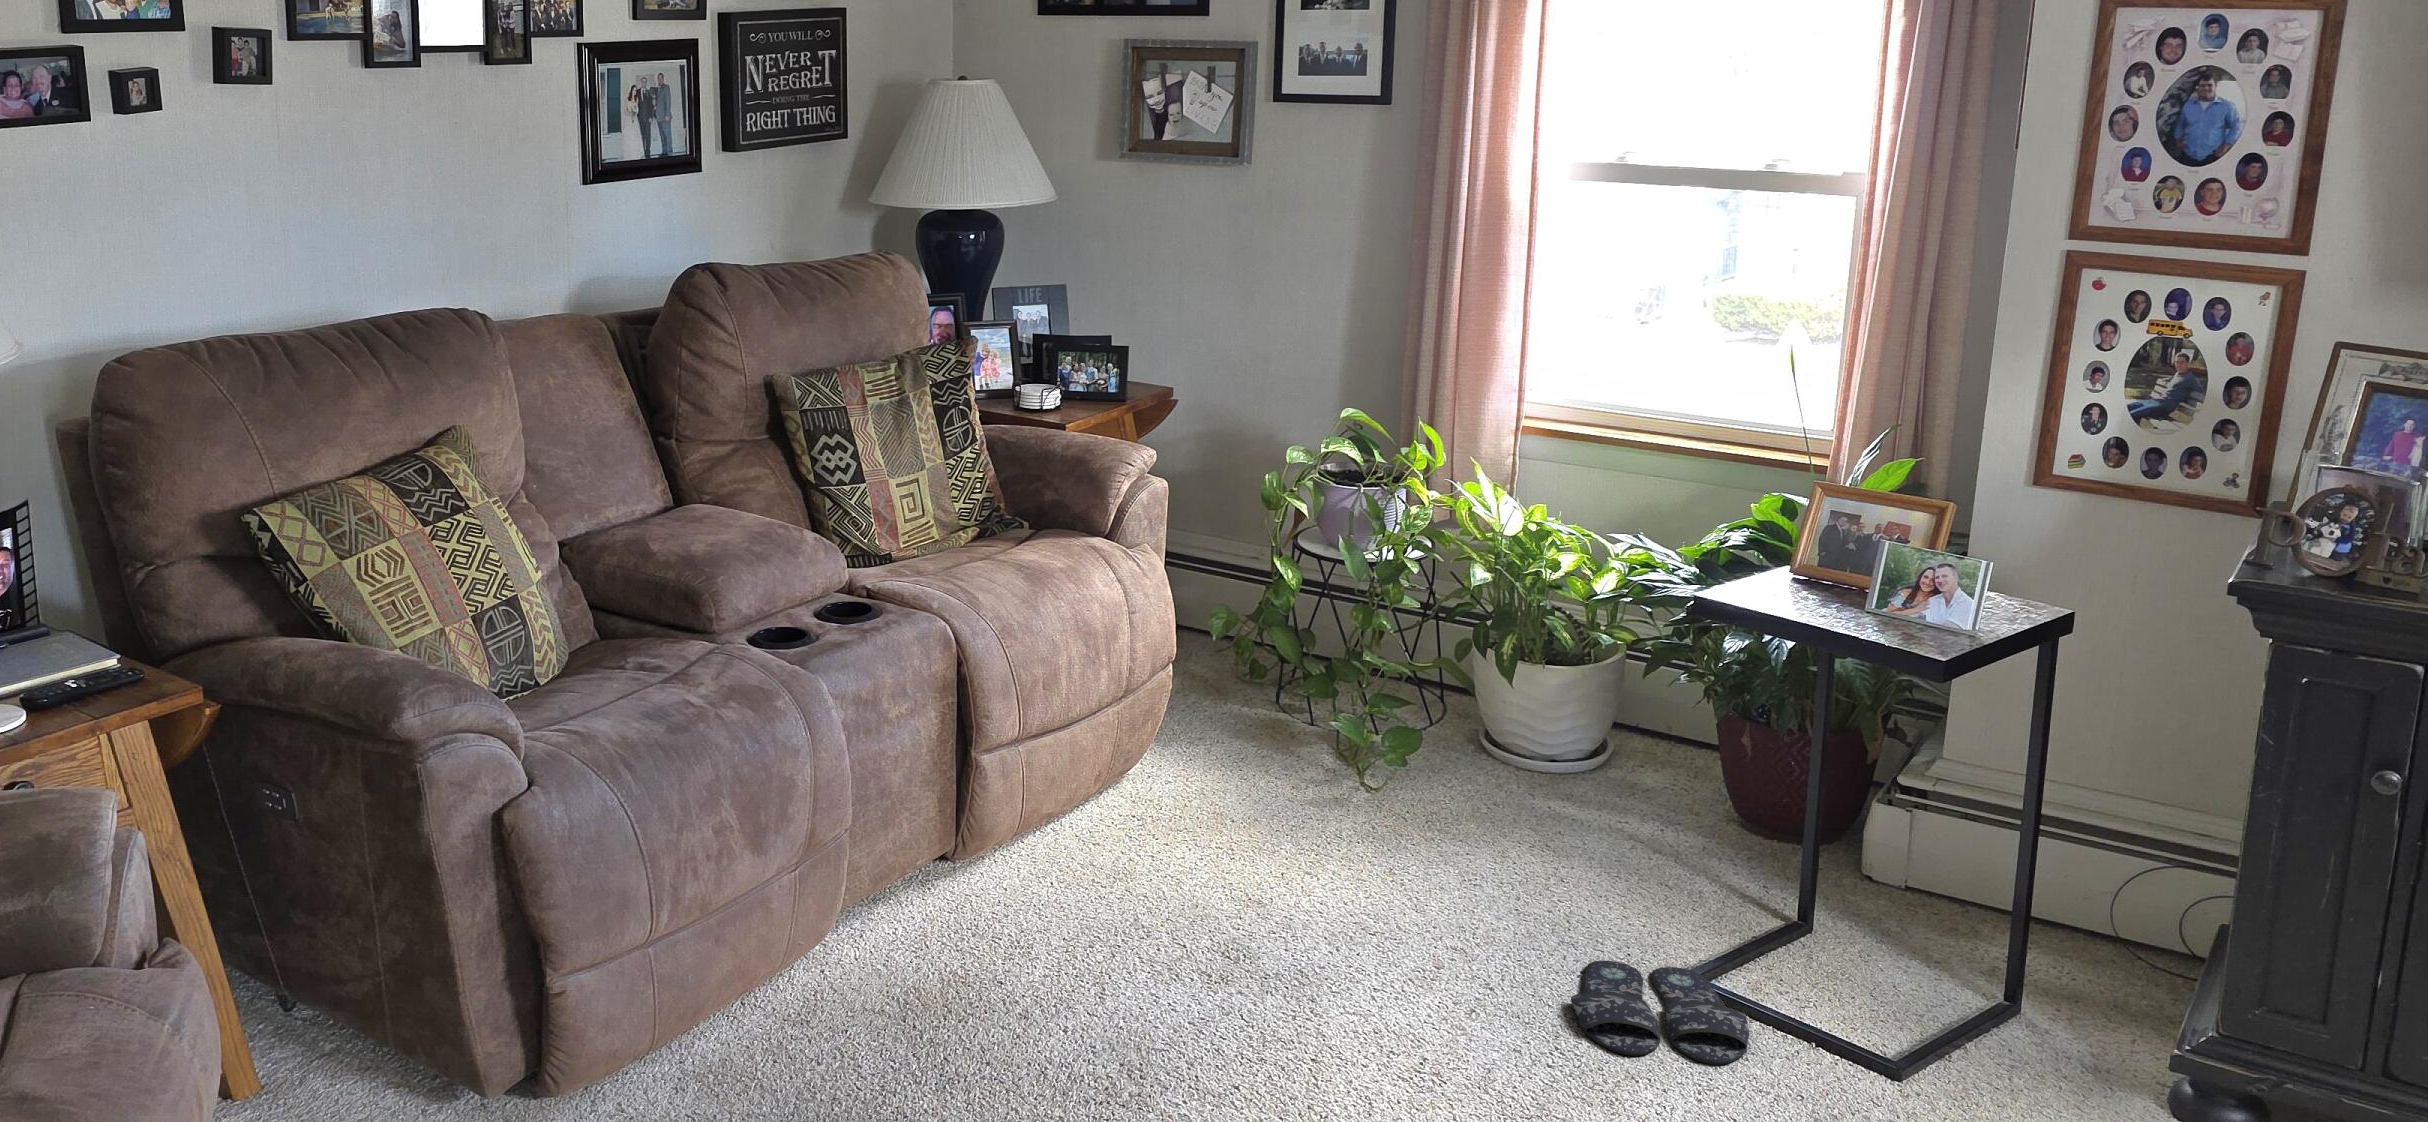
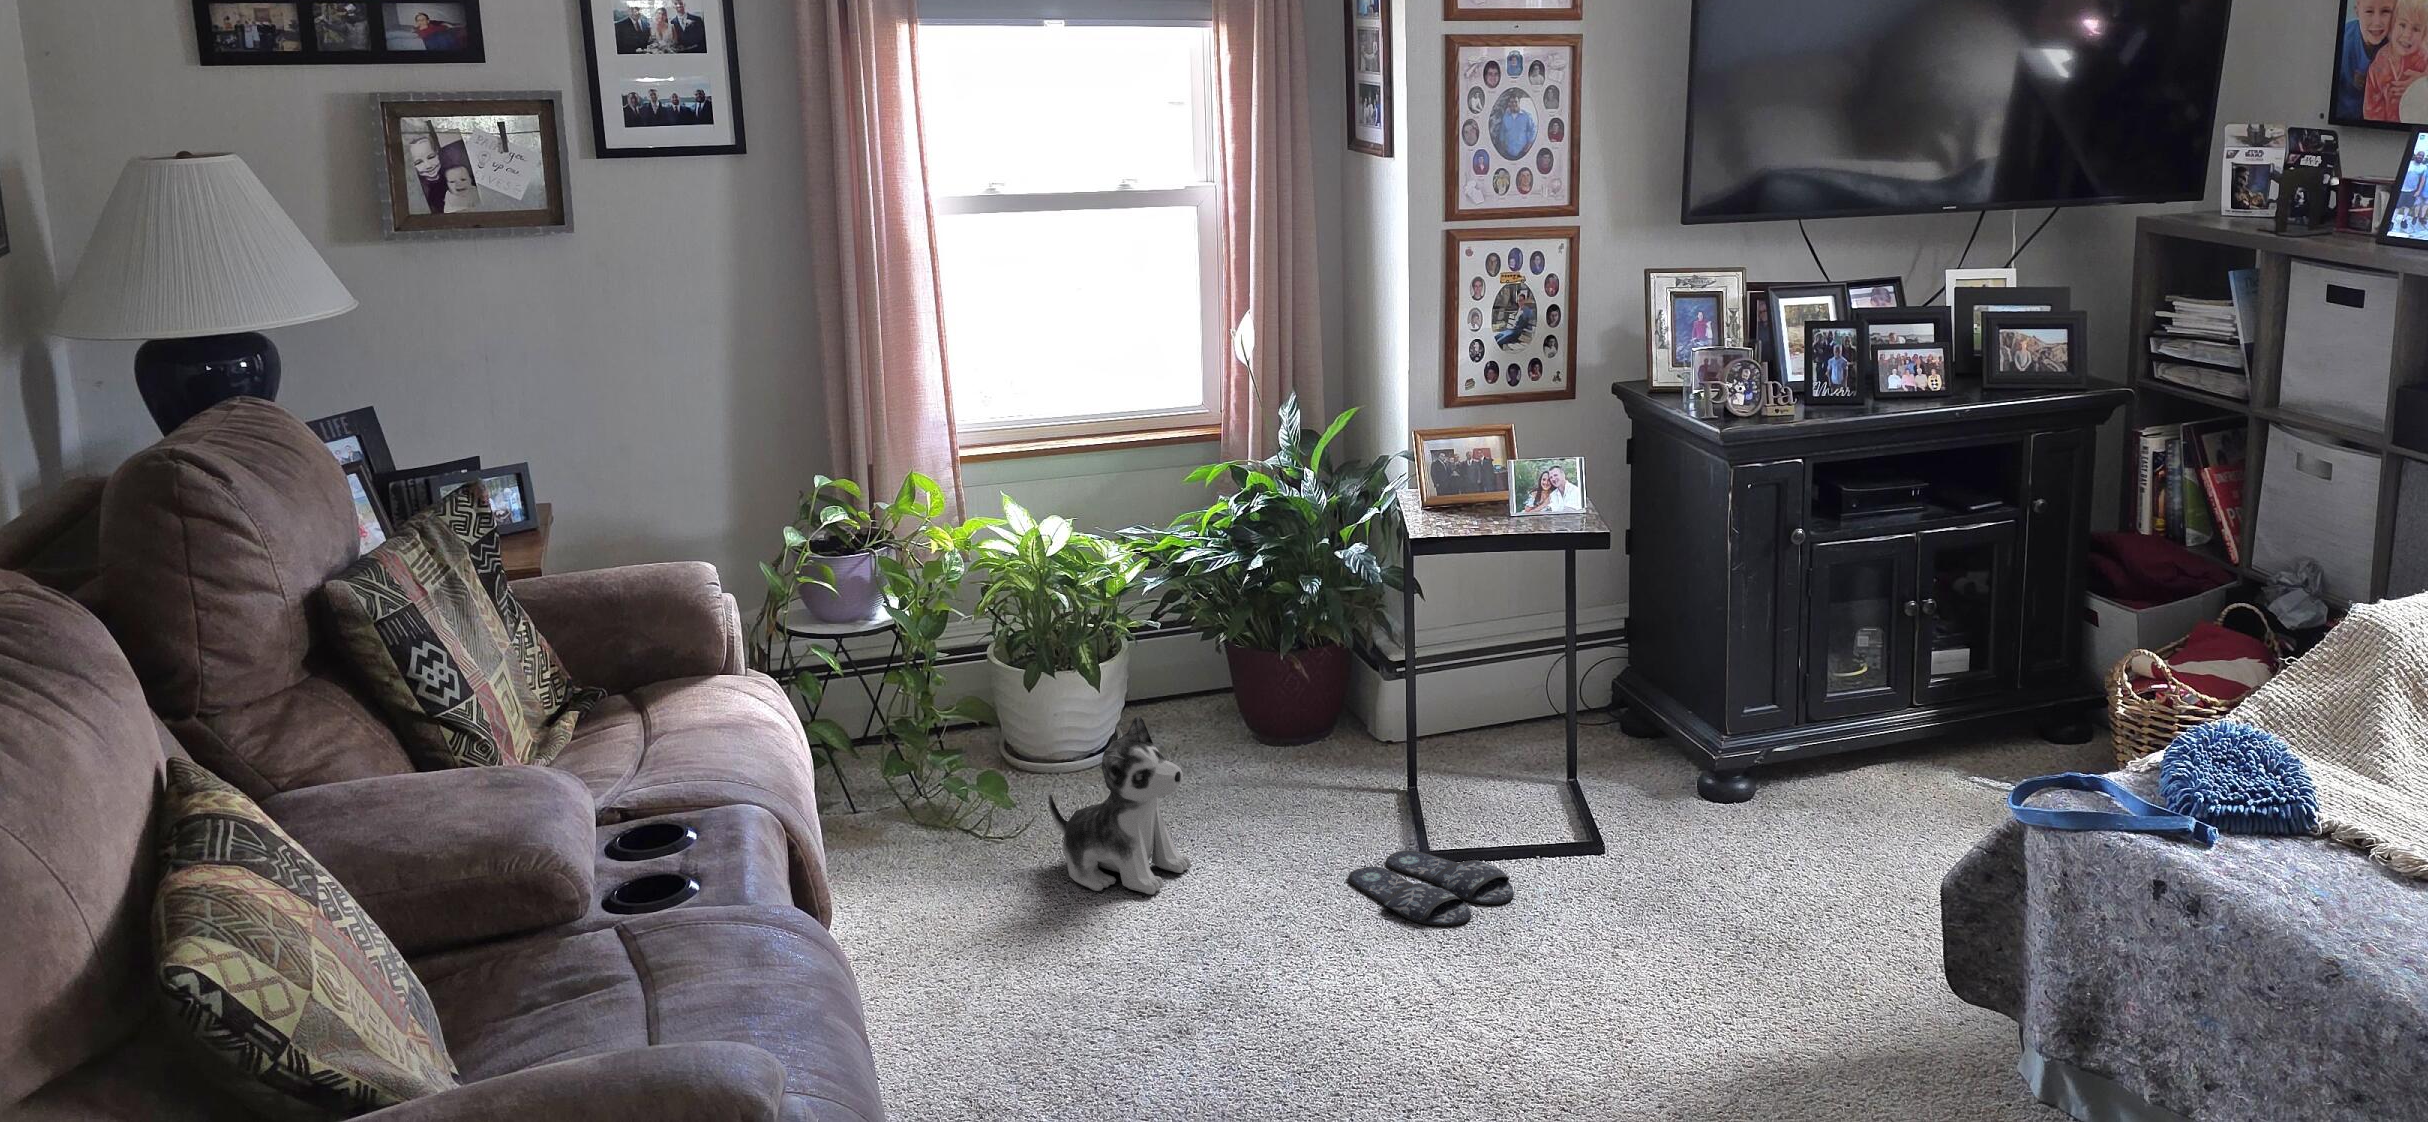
plush toy: none [1354,703,1471,889] -> present [1049,715,1191,894]

